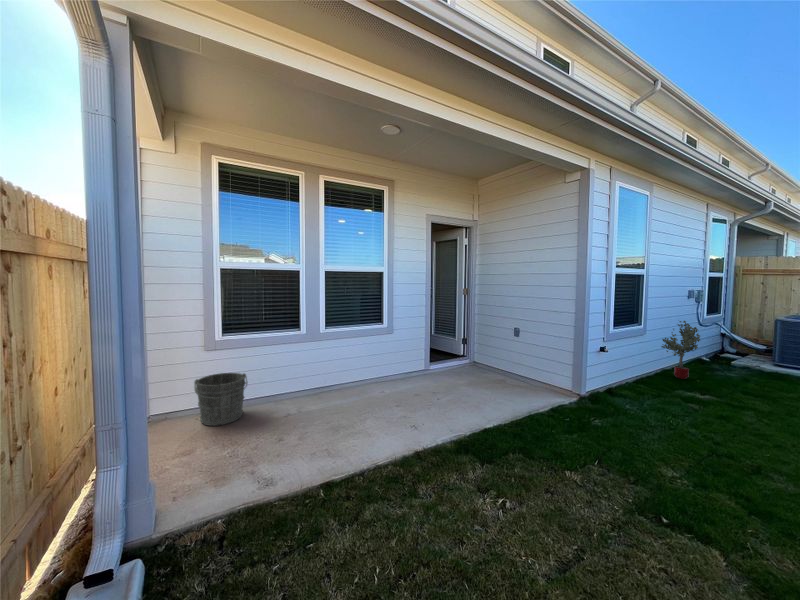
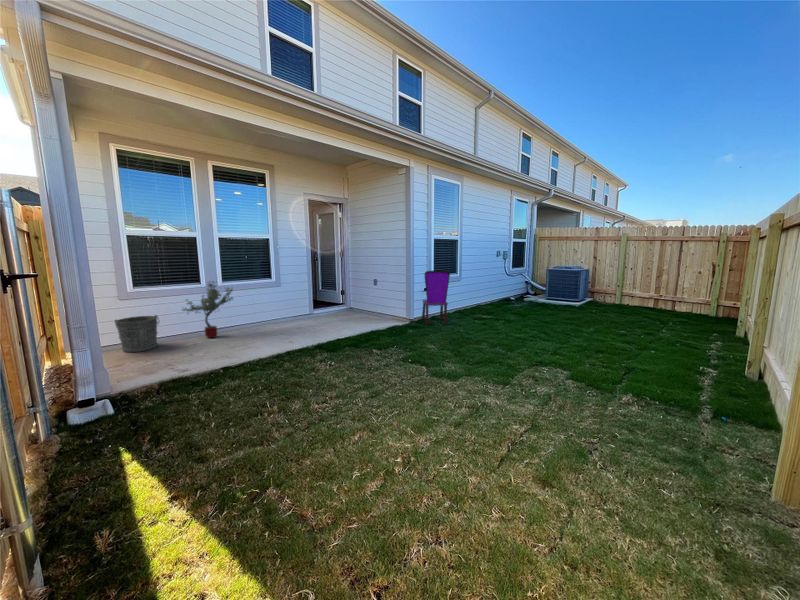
potted tree: present [661,321,700,379] -> present [183,281,233,338]
dining chair: none [594,323,656,410] -> present [422,271,450,325]

